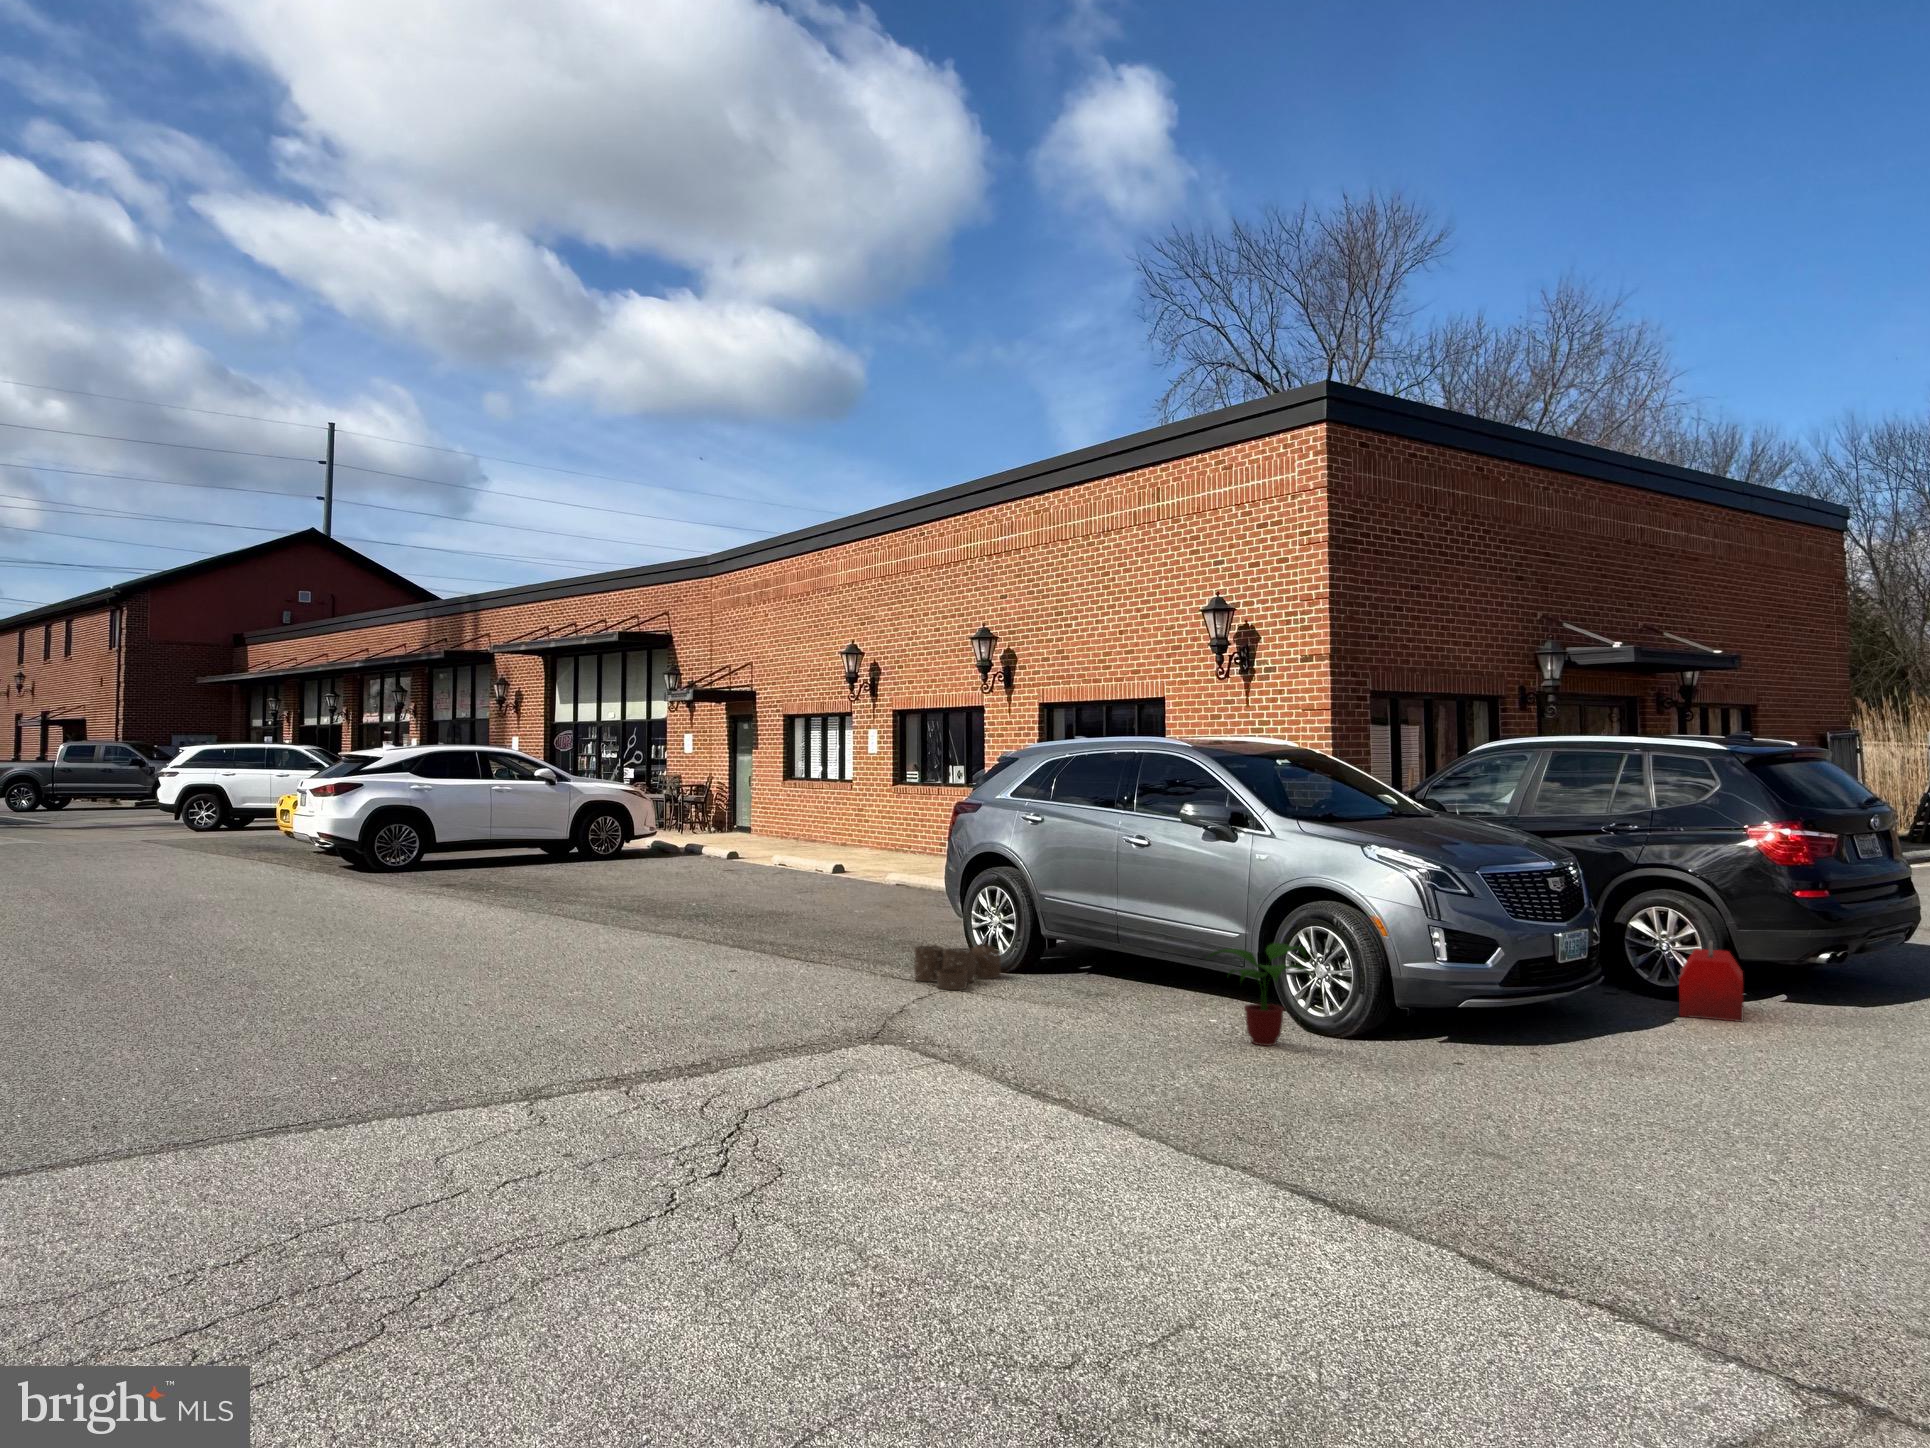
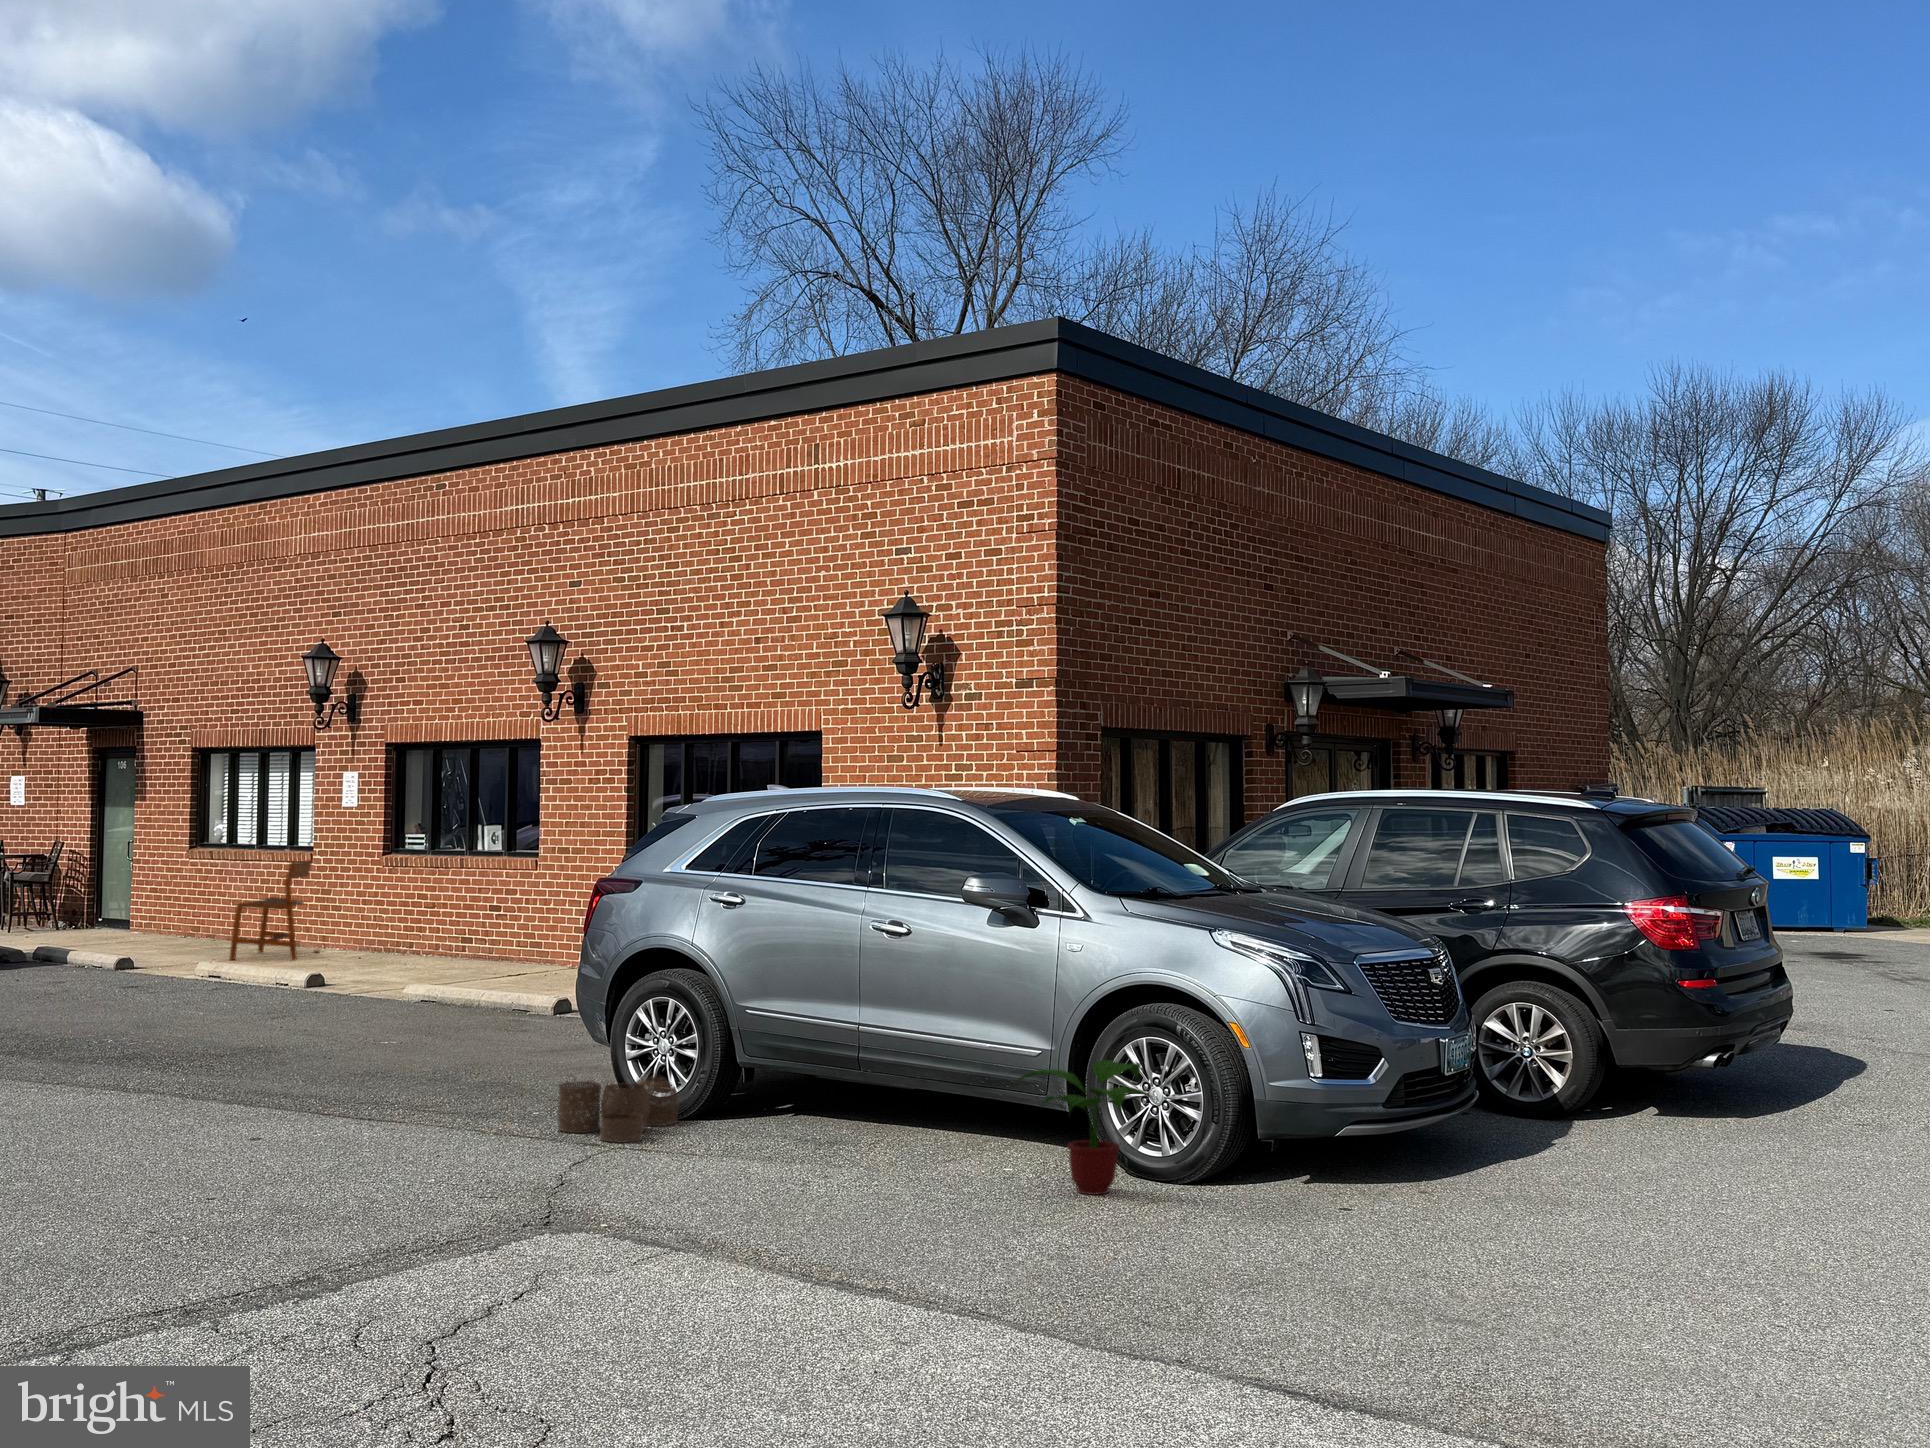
bench: none [798,787,858,856] -> present [229,859,319,960]
toolbox: present [1678,941,1744,1022] -> none [1546,1043,1627,1141]

